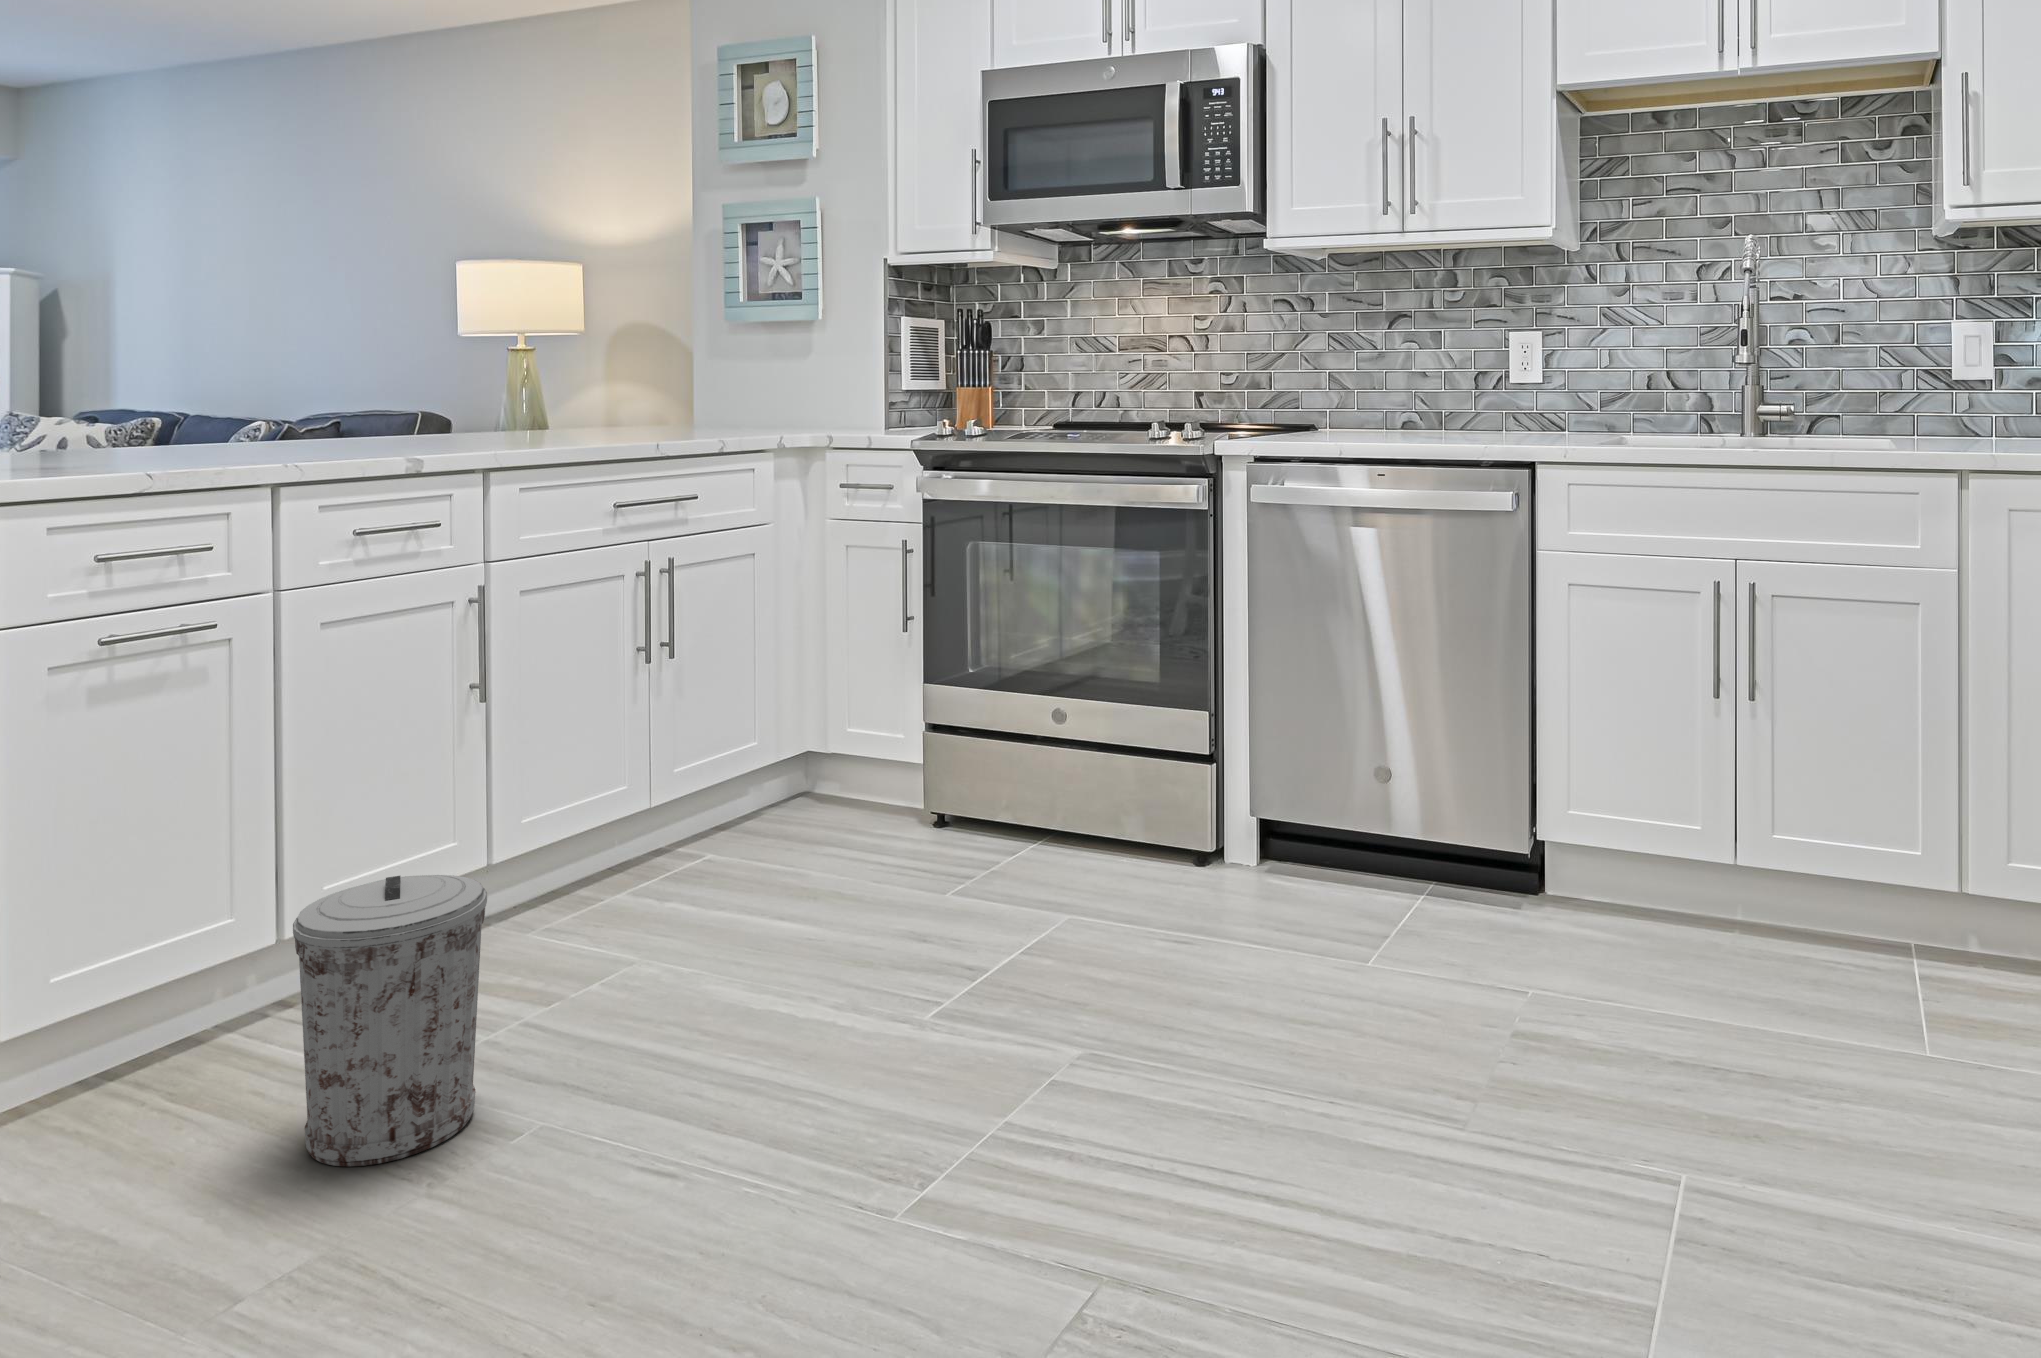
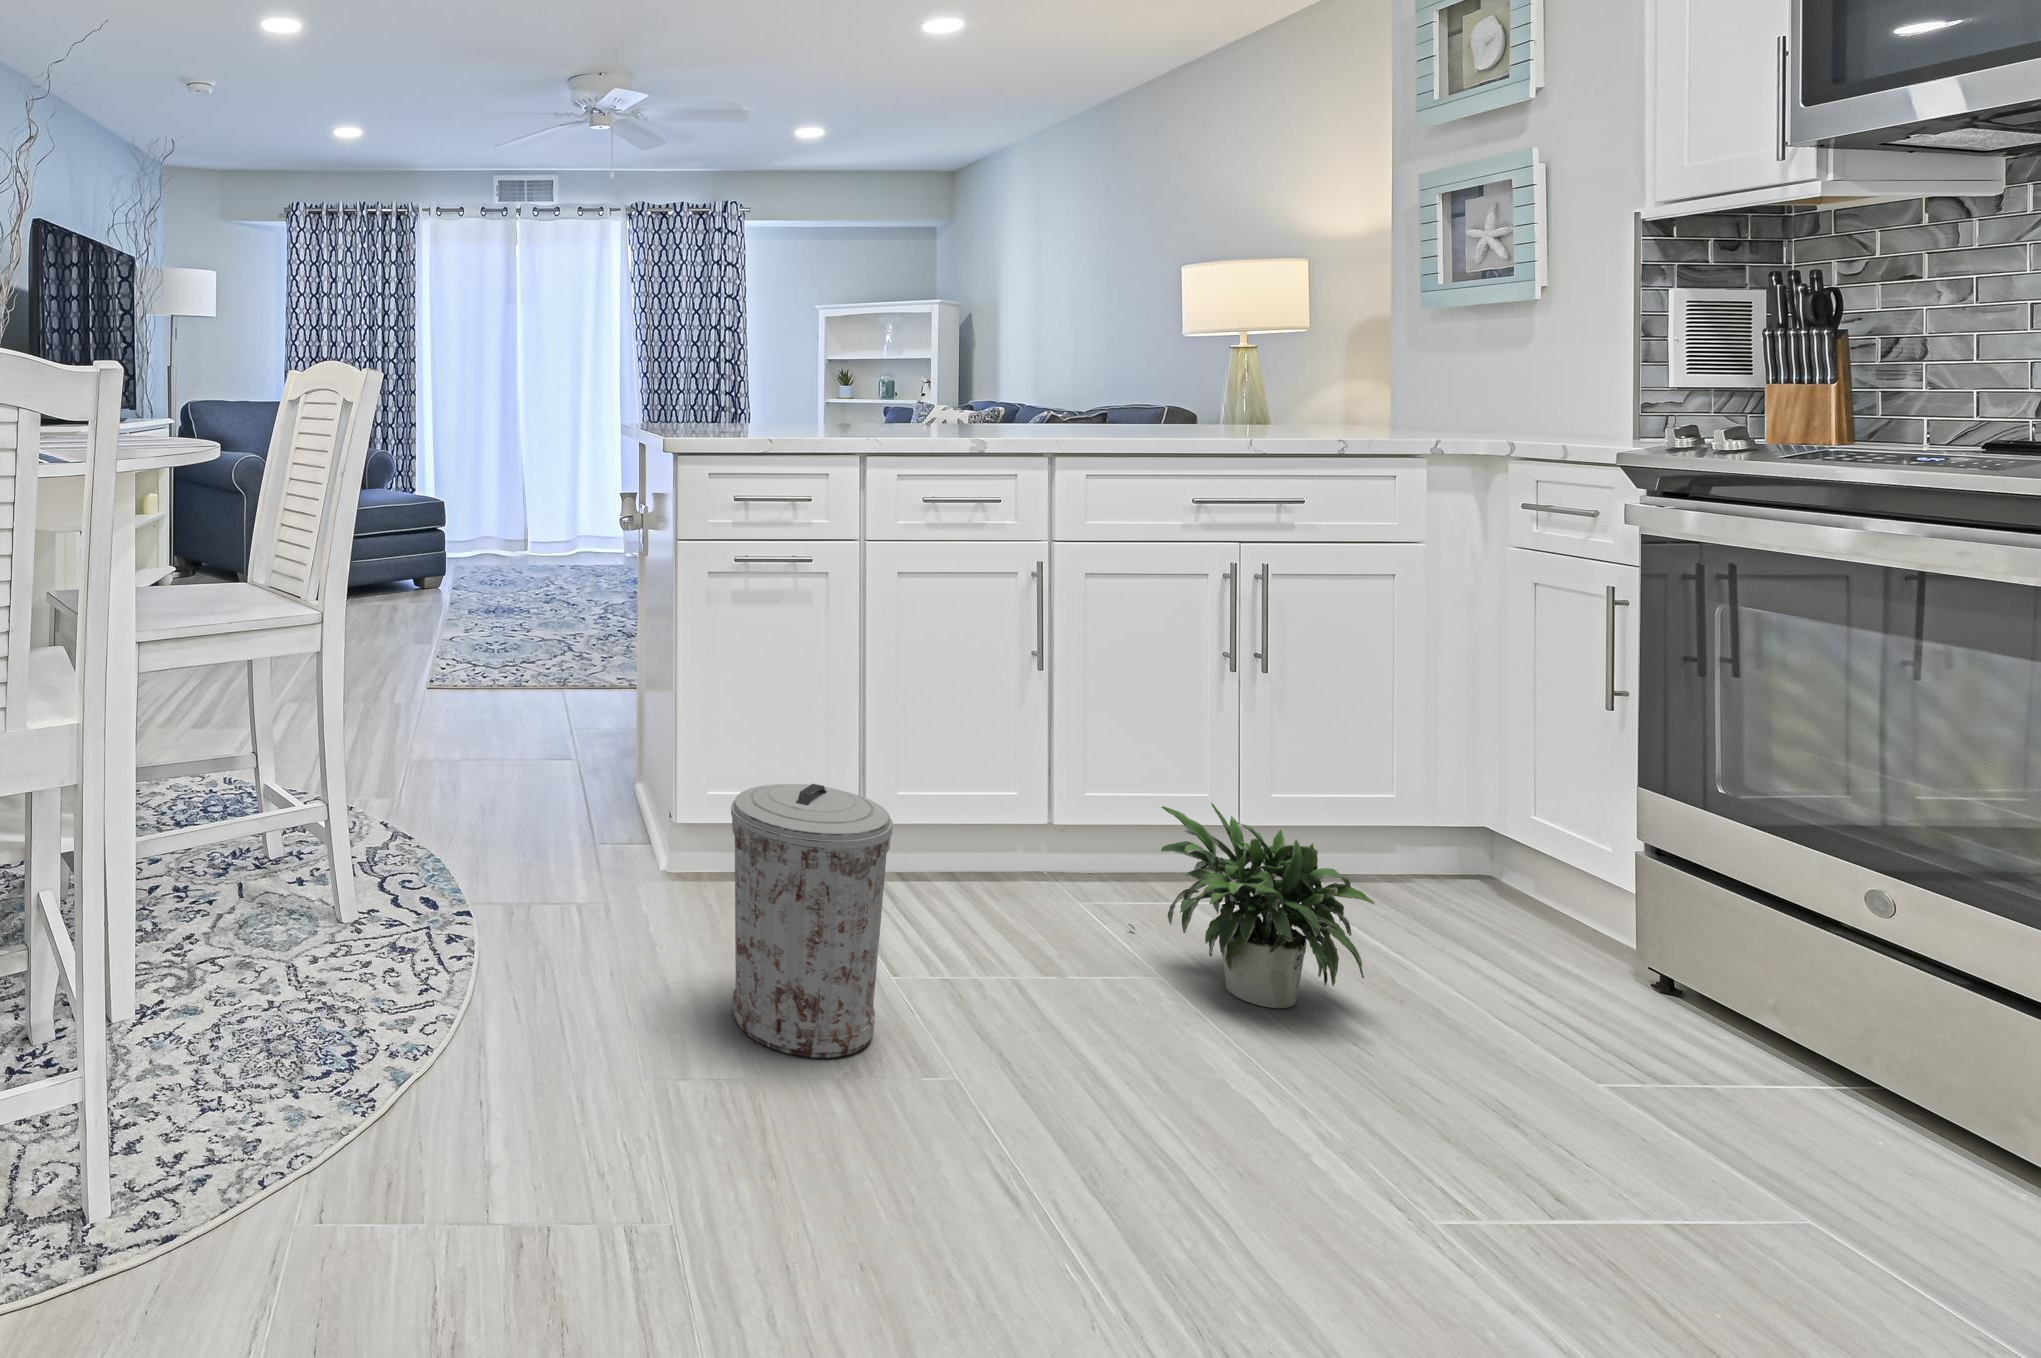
potted plant: none [601,783,817,936] -> present [1128,803,1375,1008]

